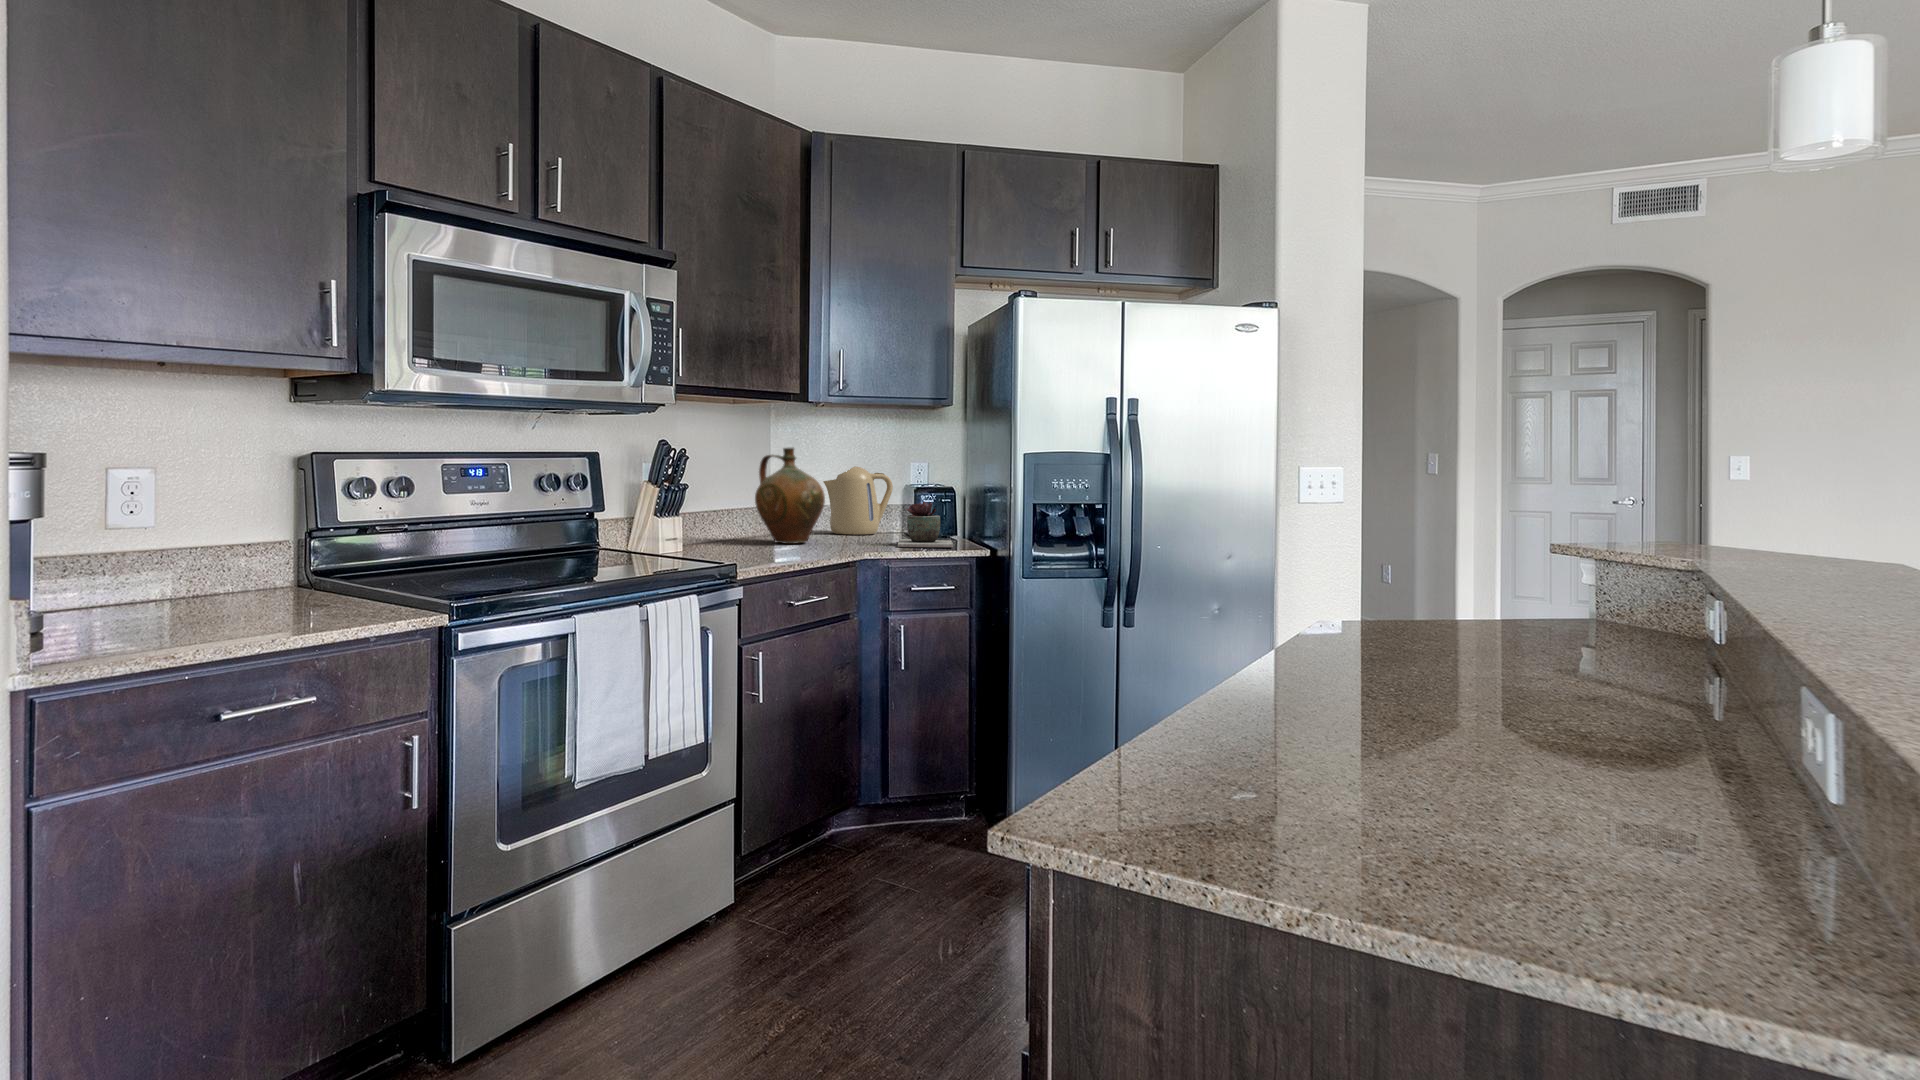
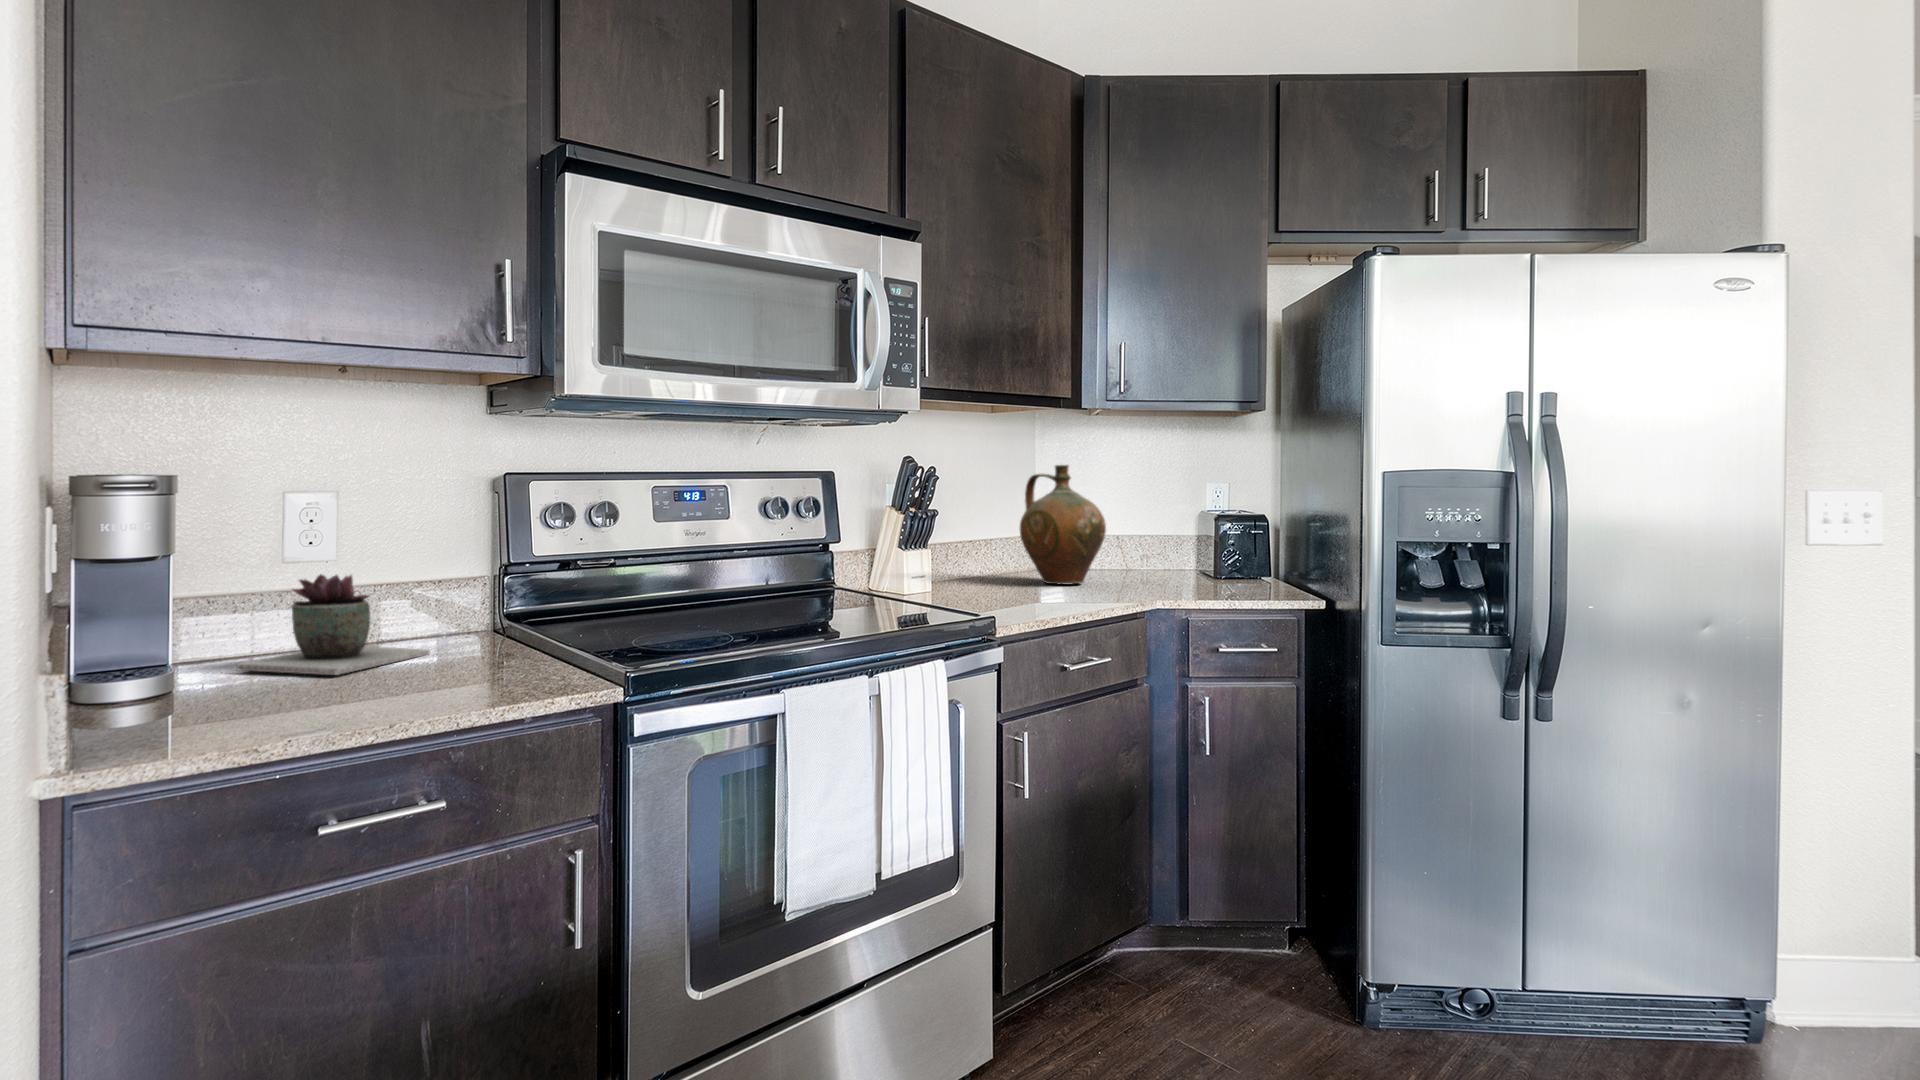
kettle: present [823,466,893,535] -> none [1101,487,1188,572]
succulent plant: present [898,502,953,547] -> present [237,574,430,675]

